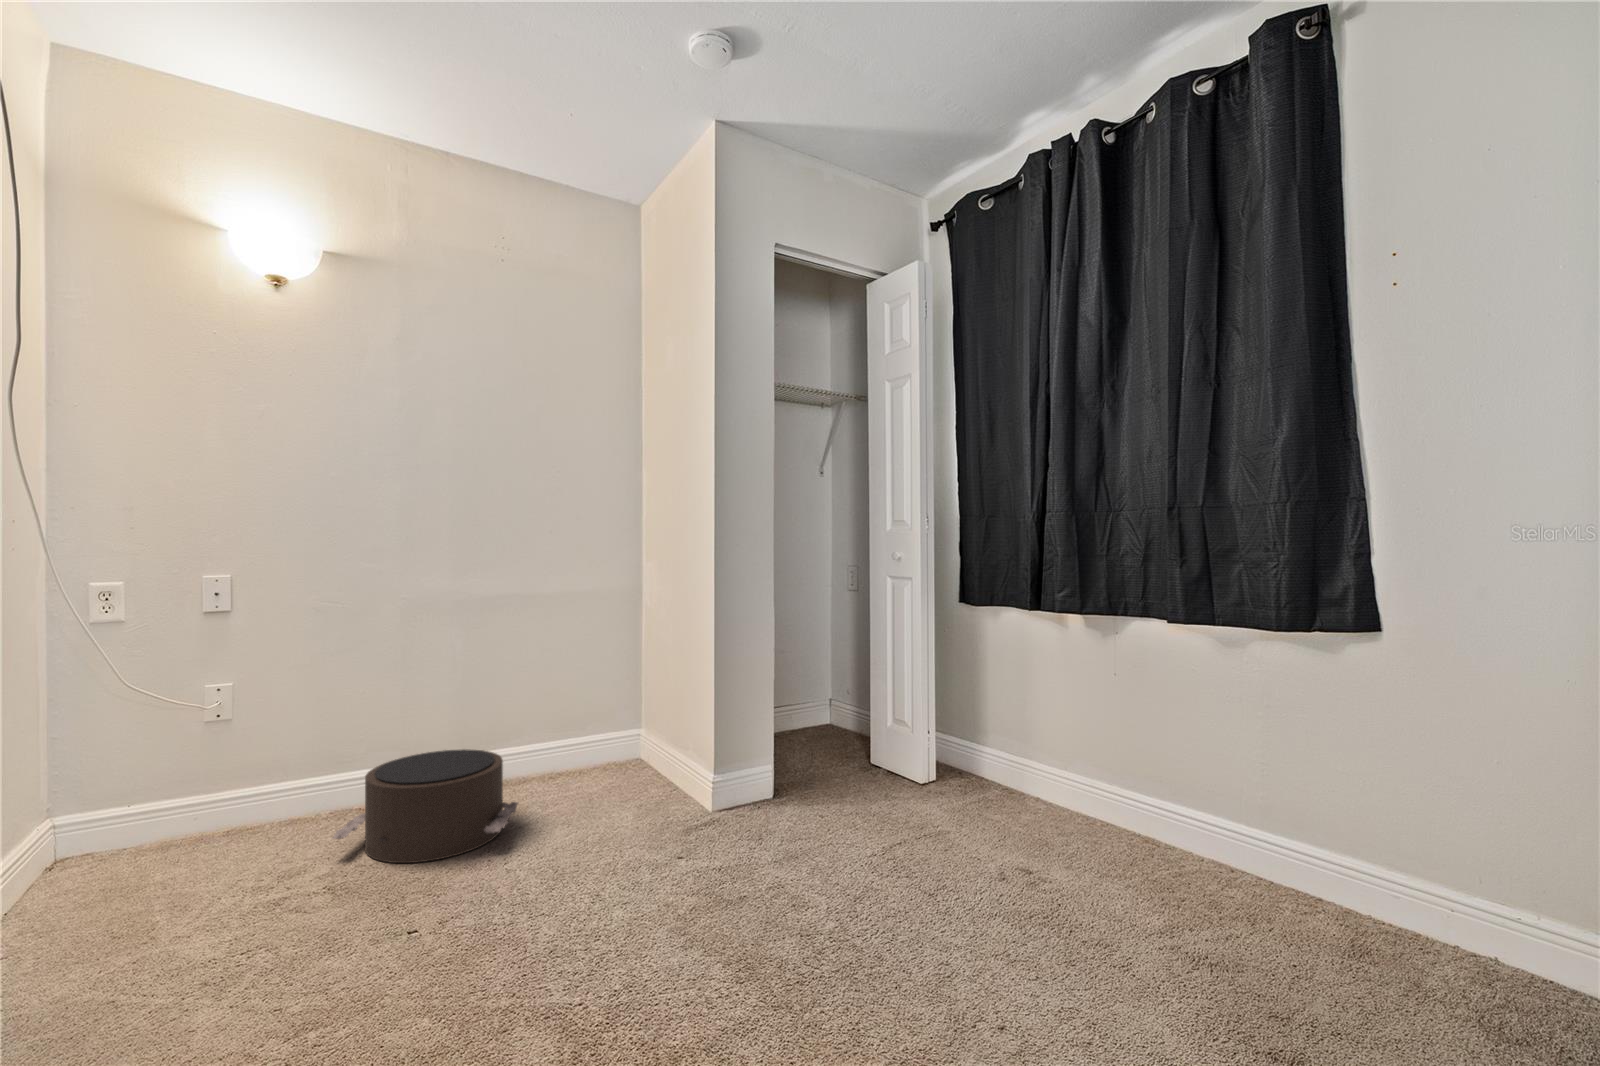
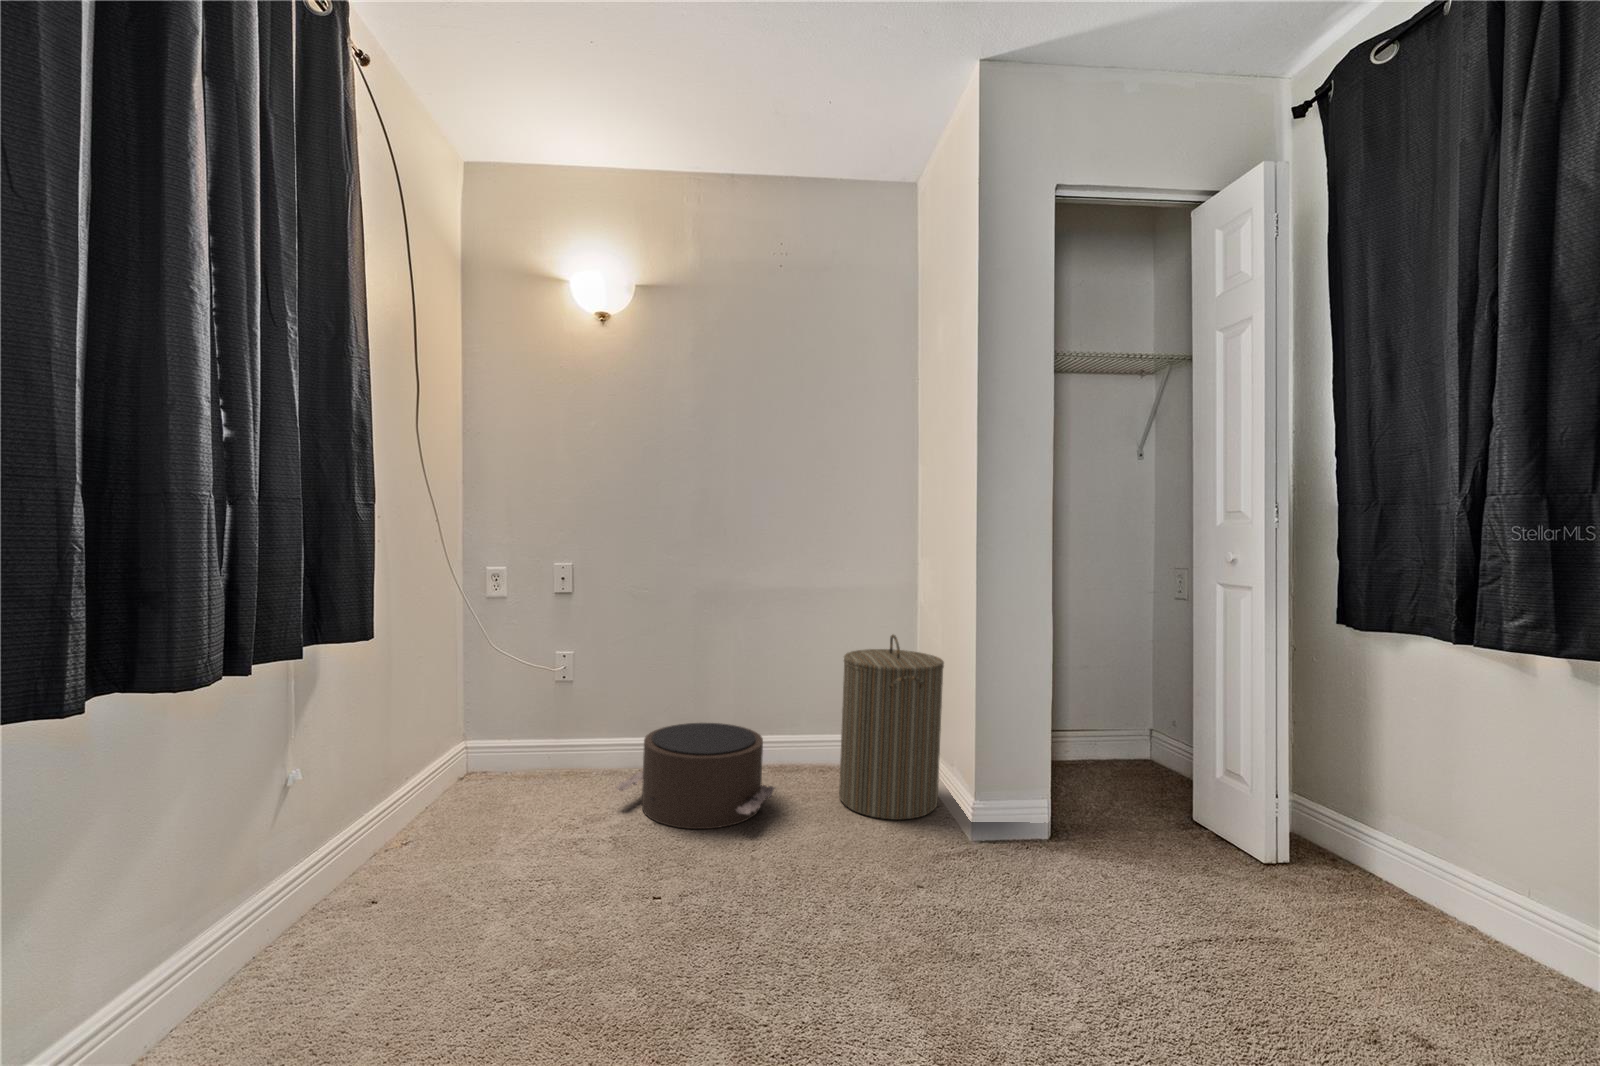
laundry hamper: none [578,639,674,811] -> present [839,635,944,820]

